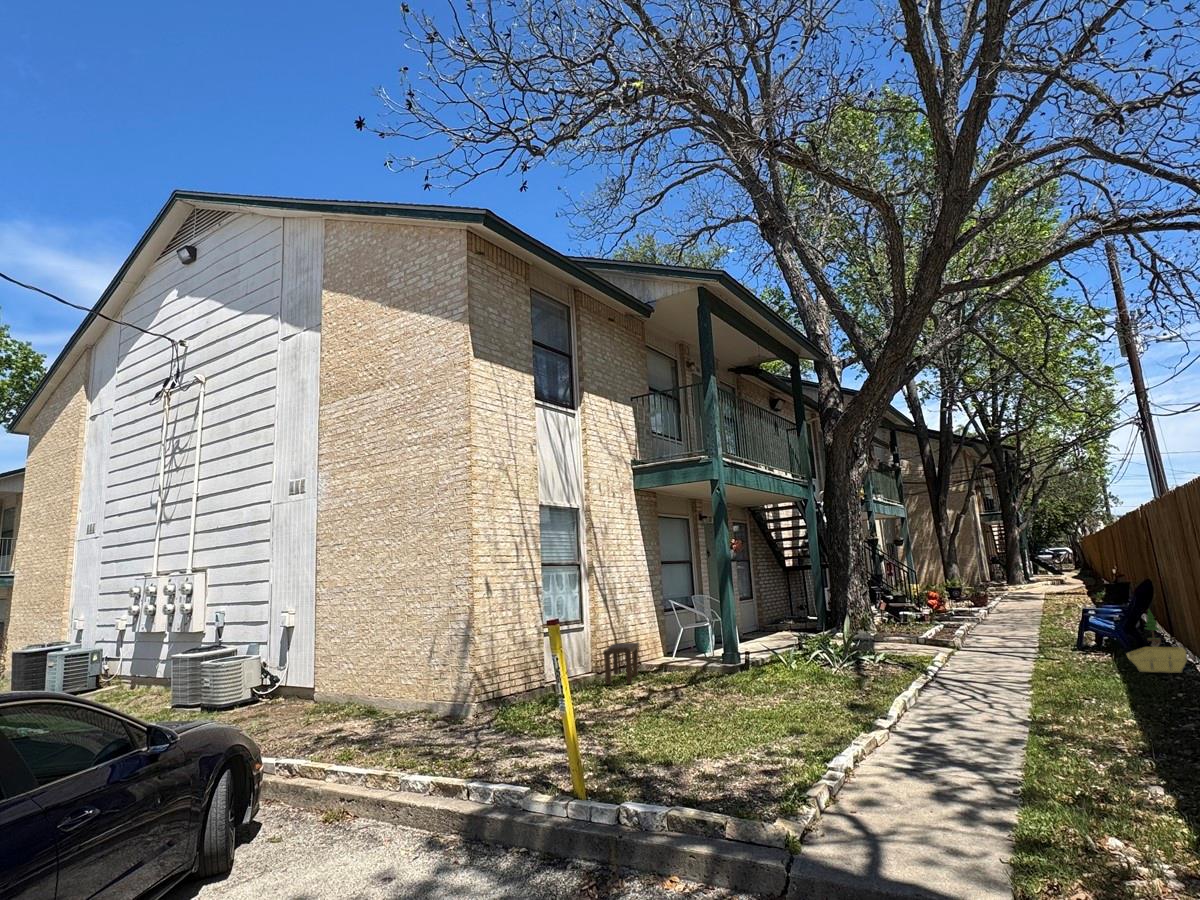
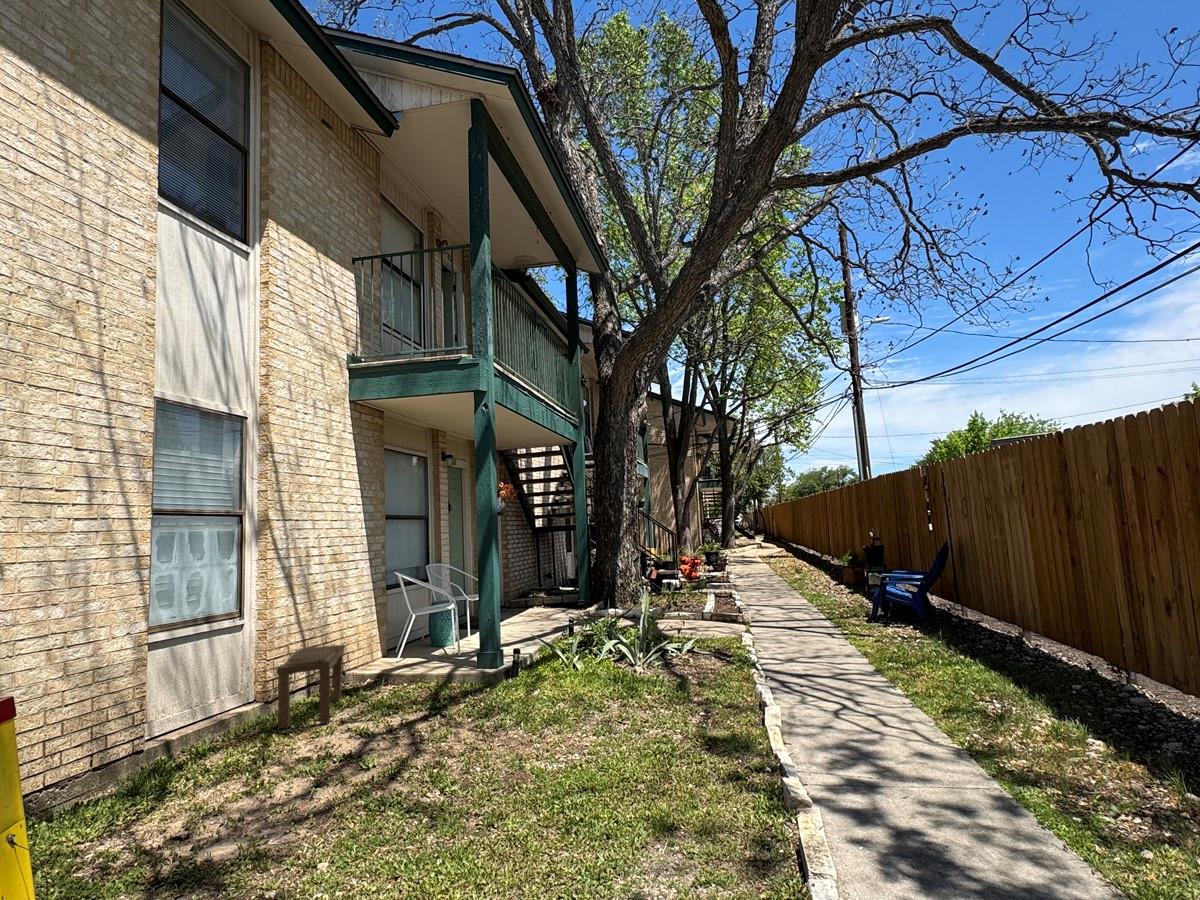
potted tree: present [1145,610,1161,647] -> none [932,572,949,615]
storage bin: present [1127,647,1187,673] -> none [962,619,1034,651]

